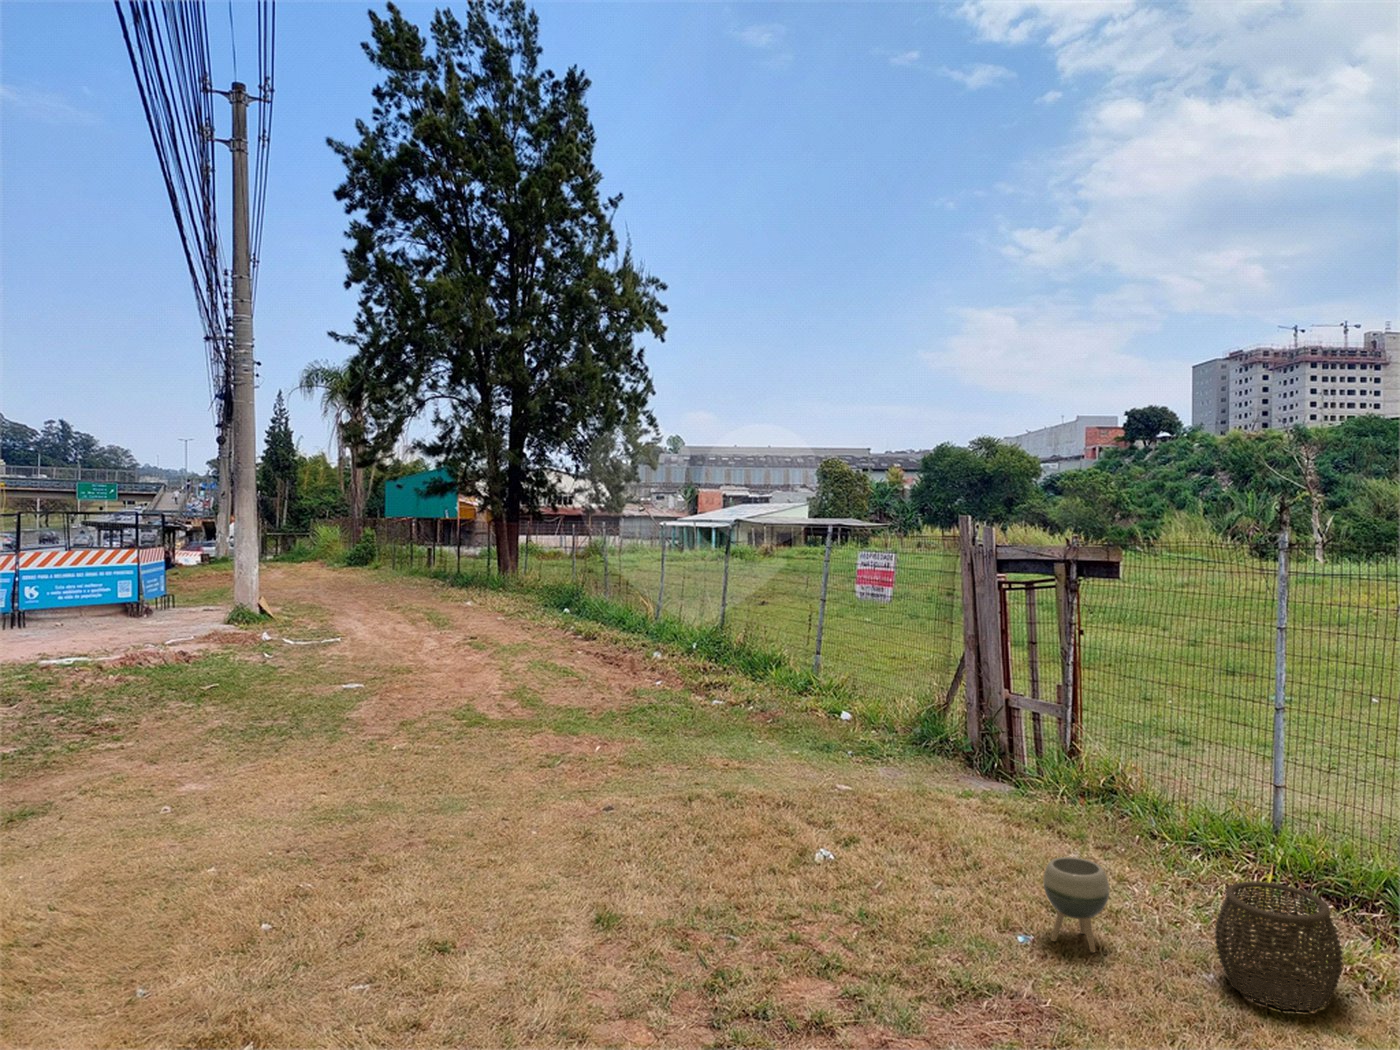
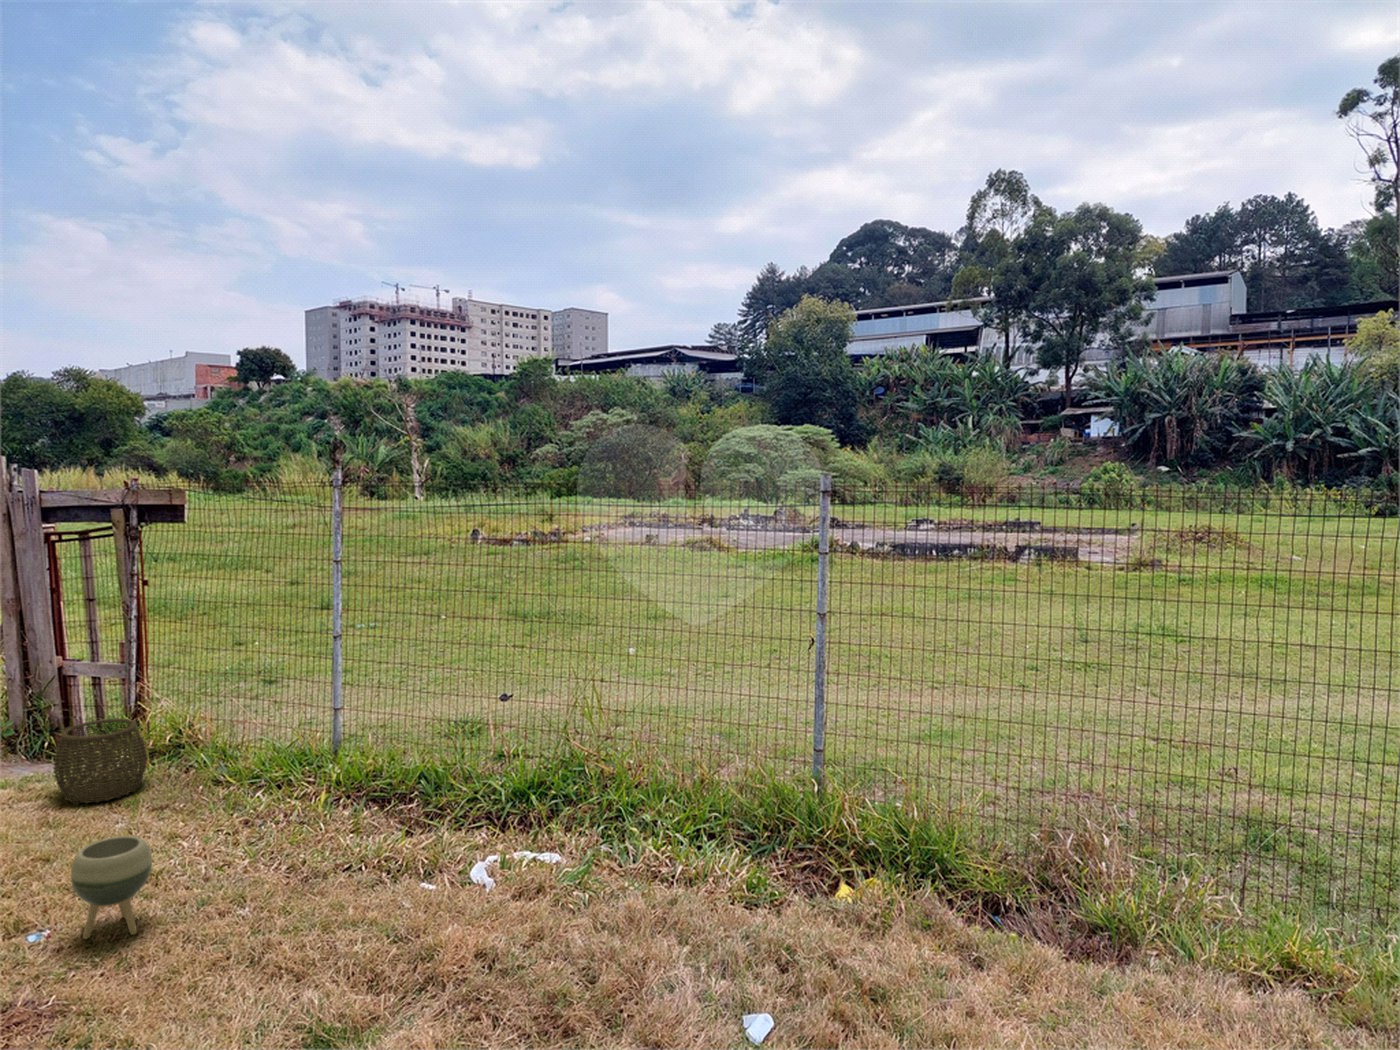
woven basket: present [1215,881,1343,1011] -> present [53,719,147,803]

